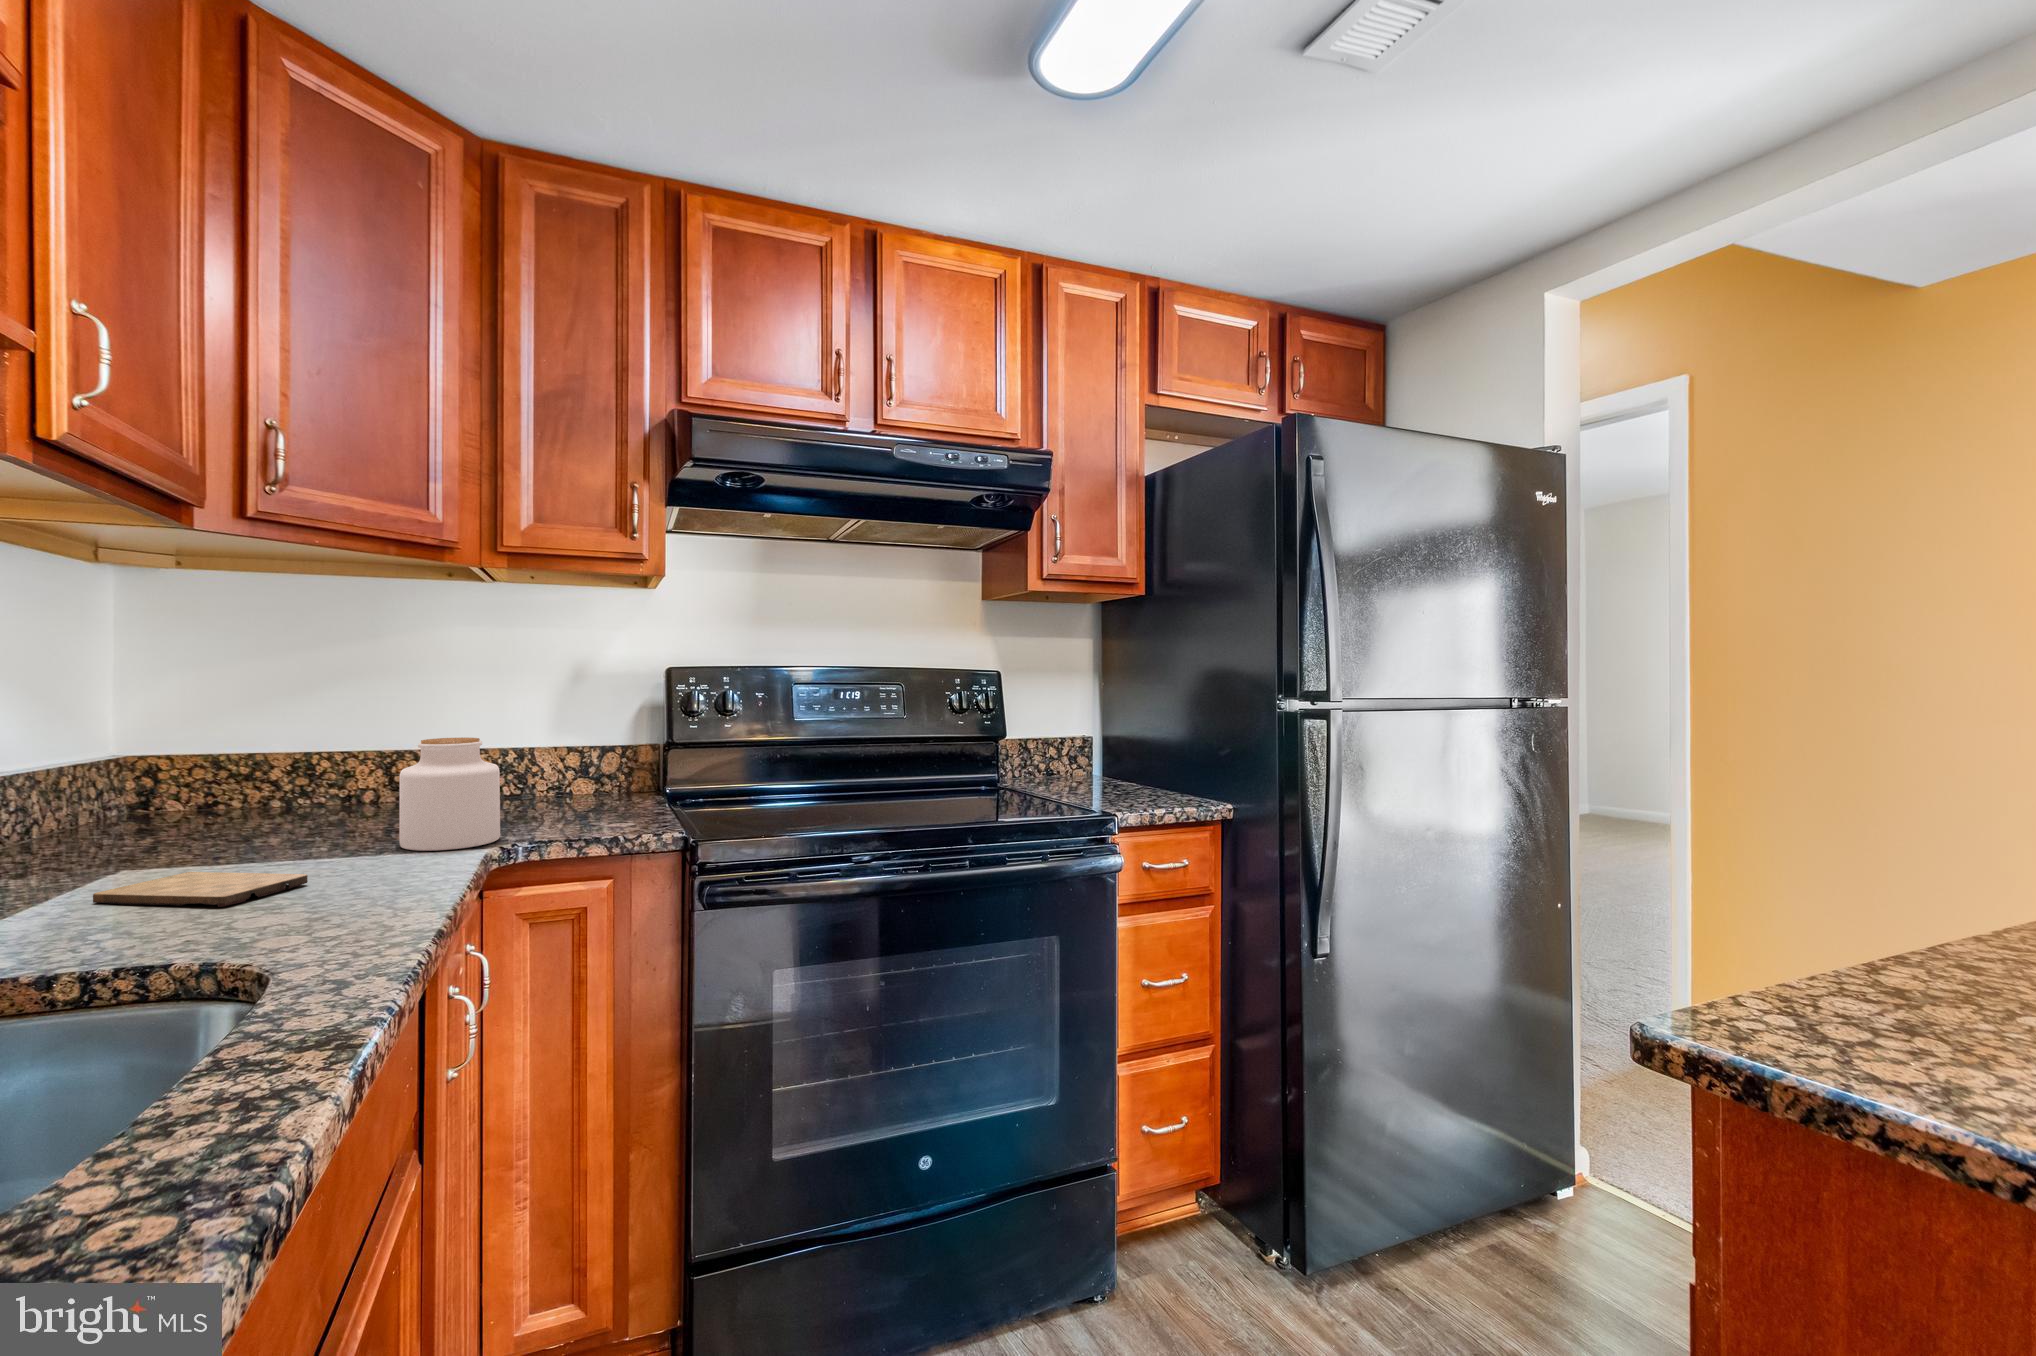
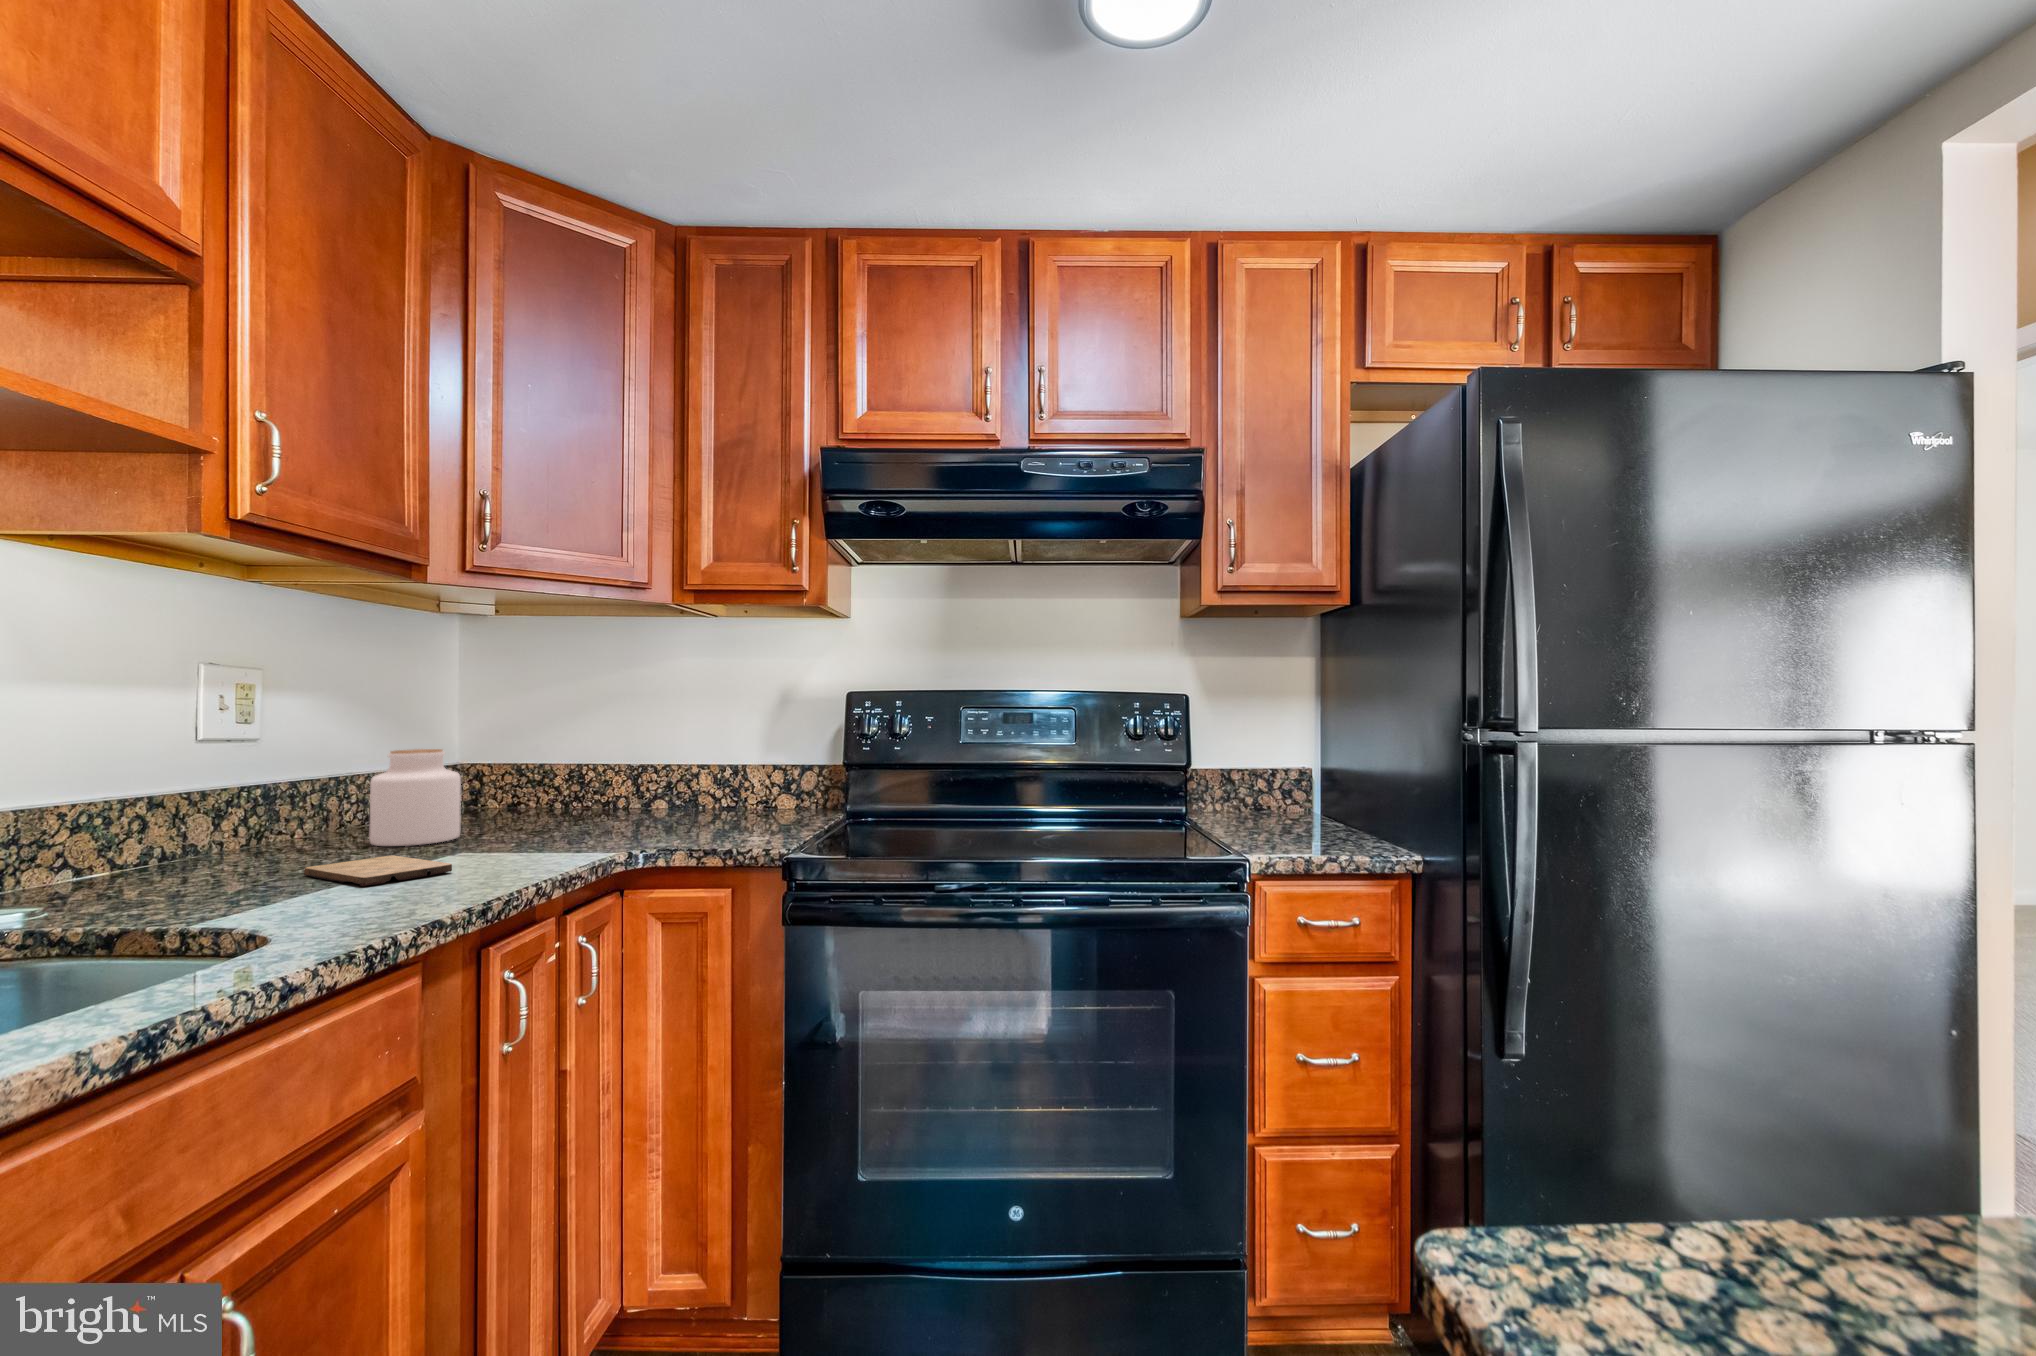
jar: present [399,737,500,851] -> present [369,749,461,846]

